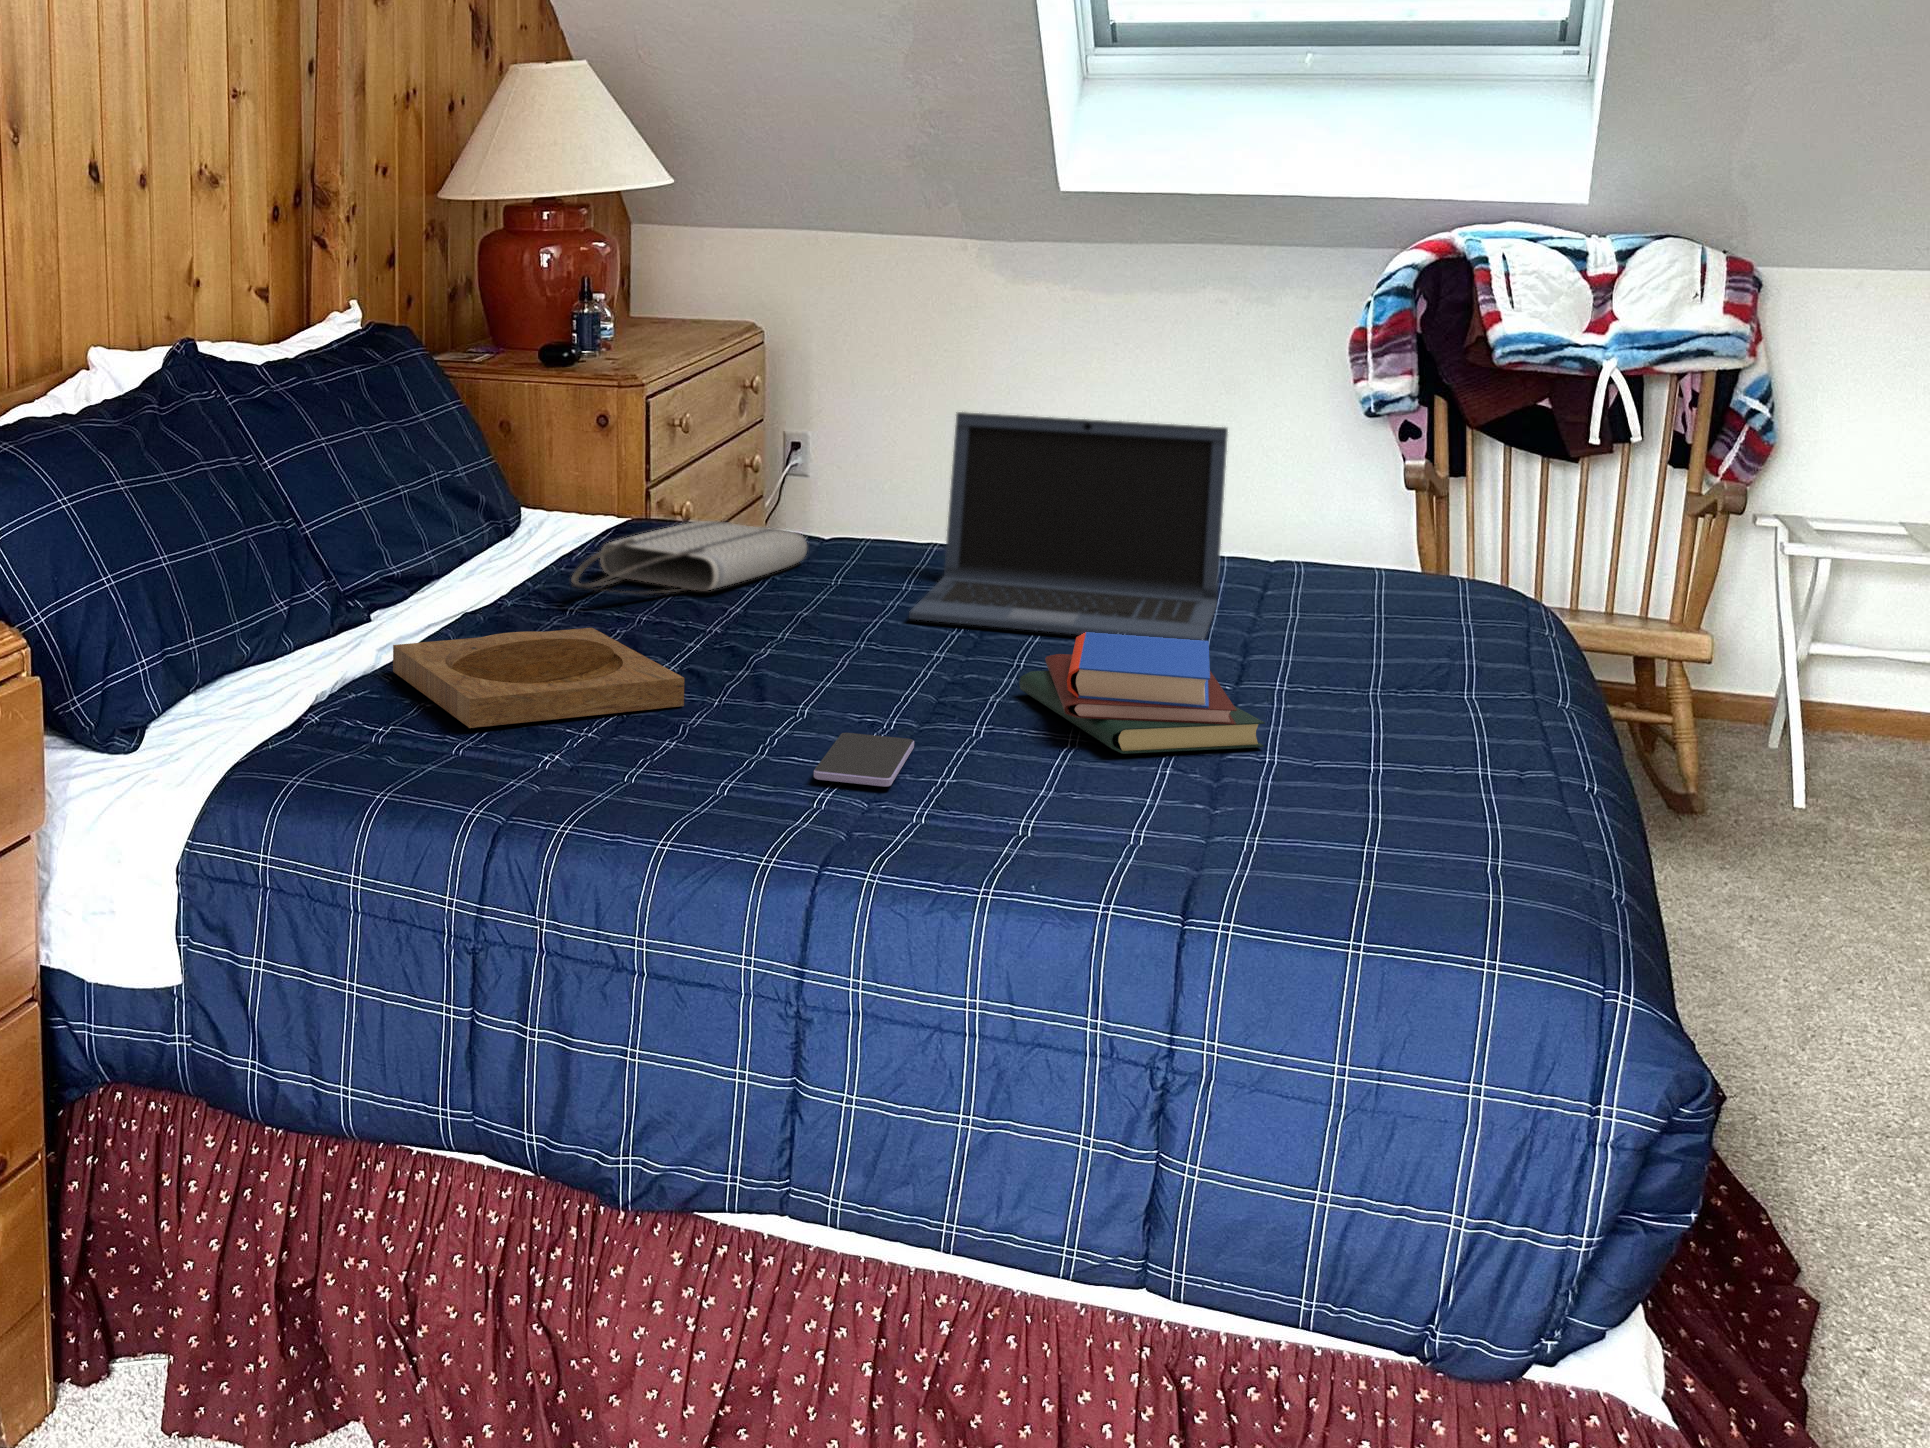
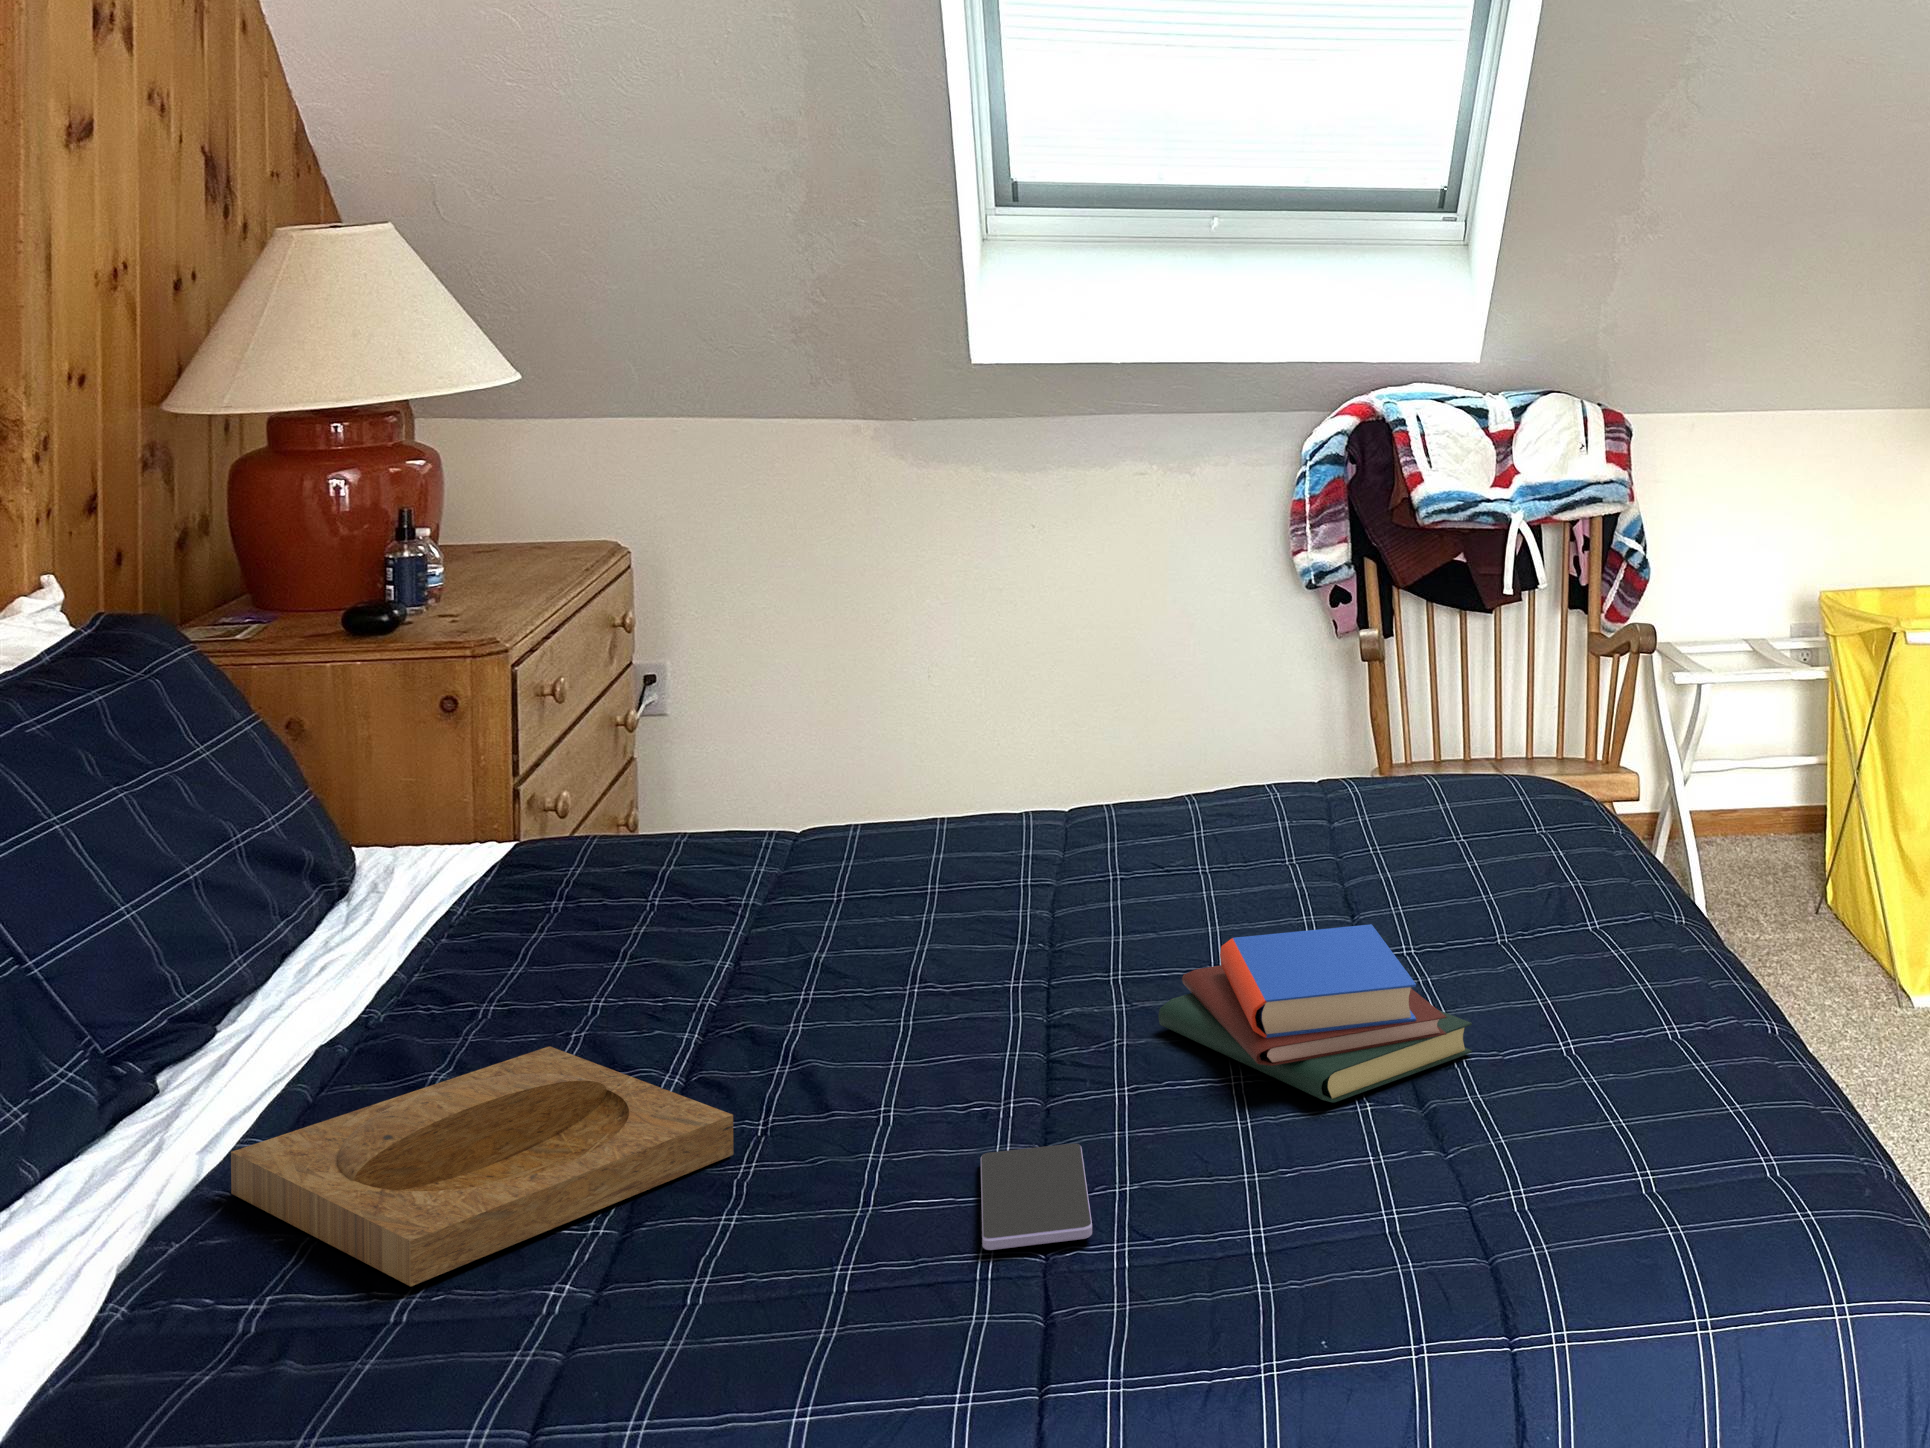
laptop: present [909,412,1228,640] -> none [965,645,1317,937]
tote bag: present [571,521,807,594] -> none [484,828,789,975]

